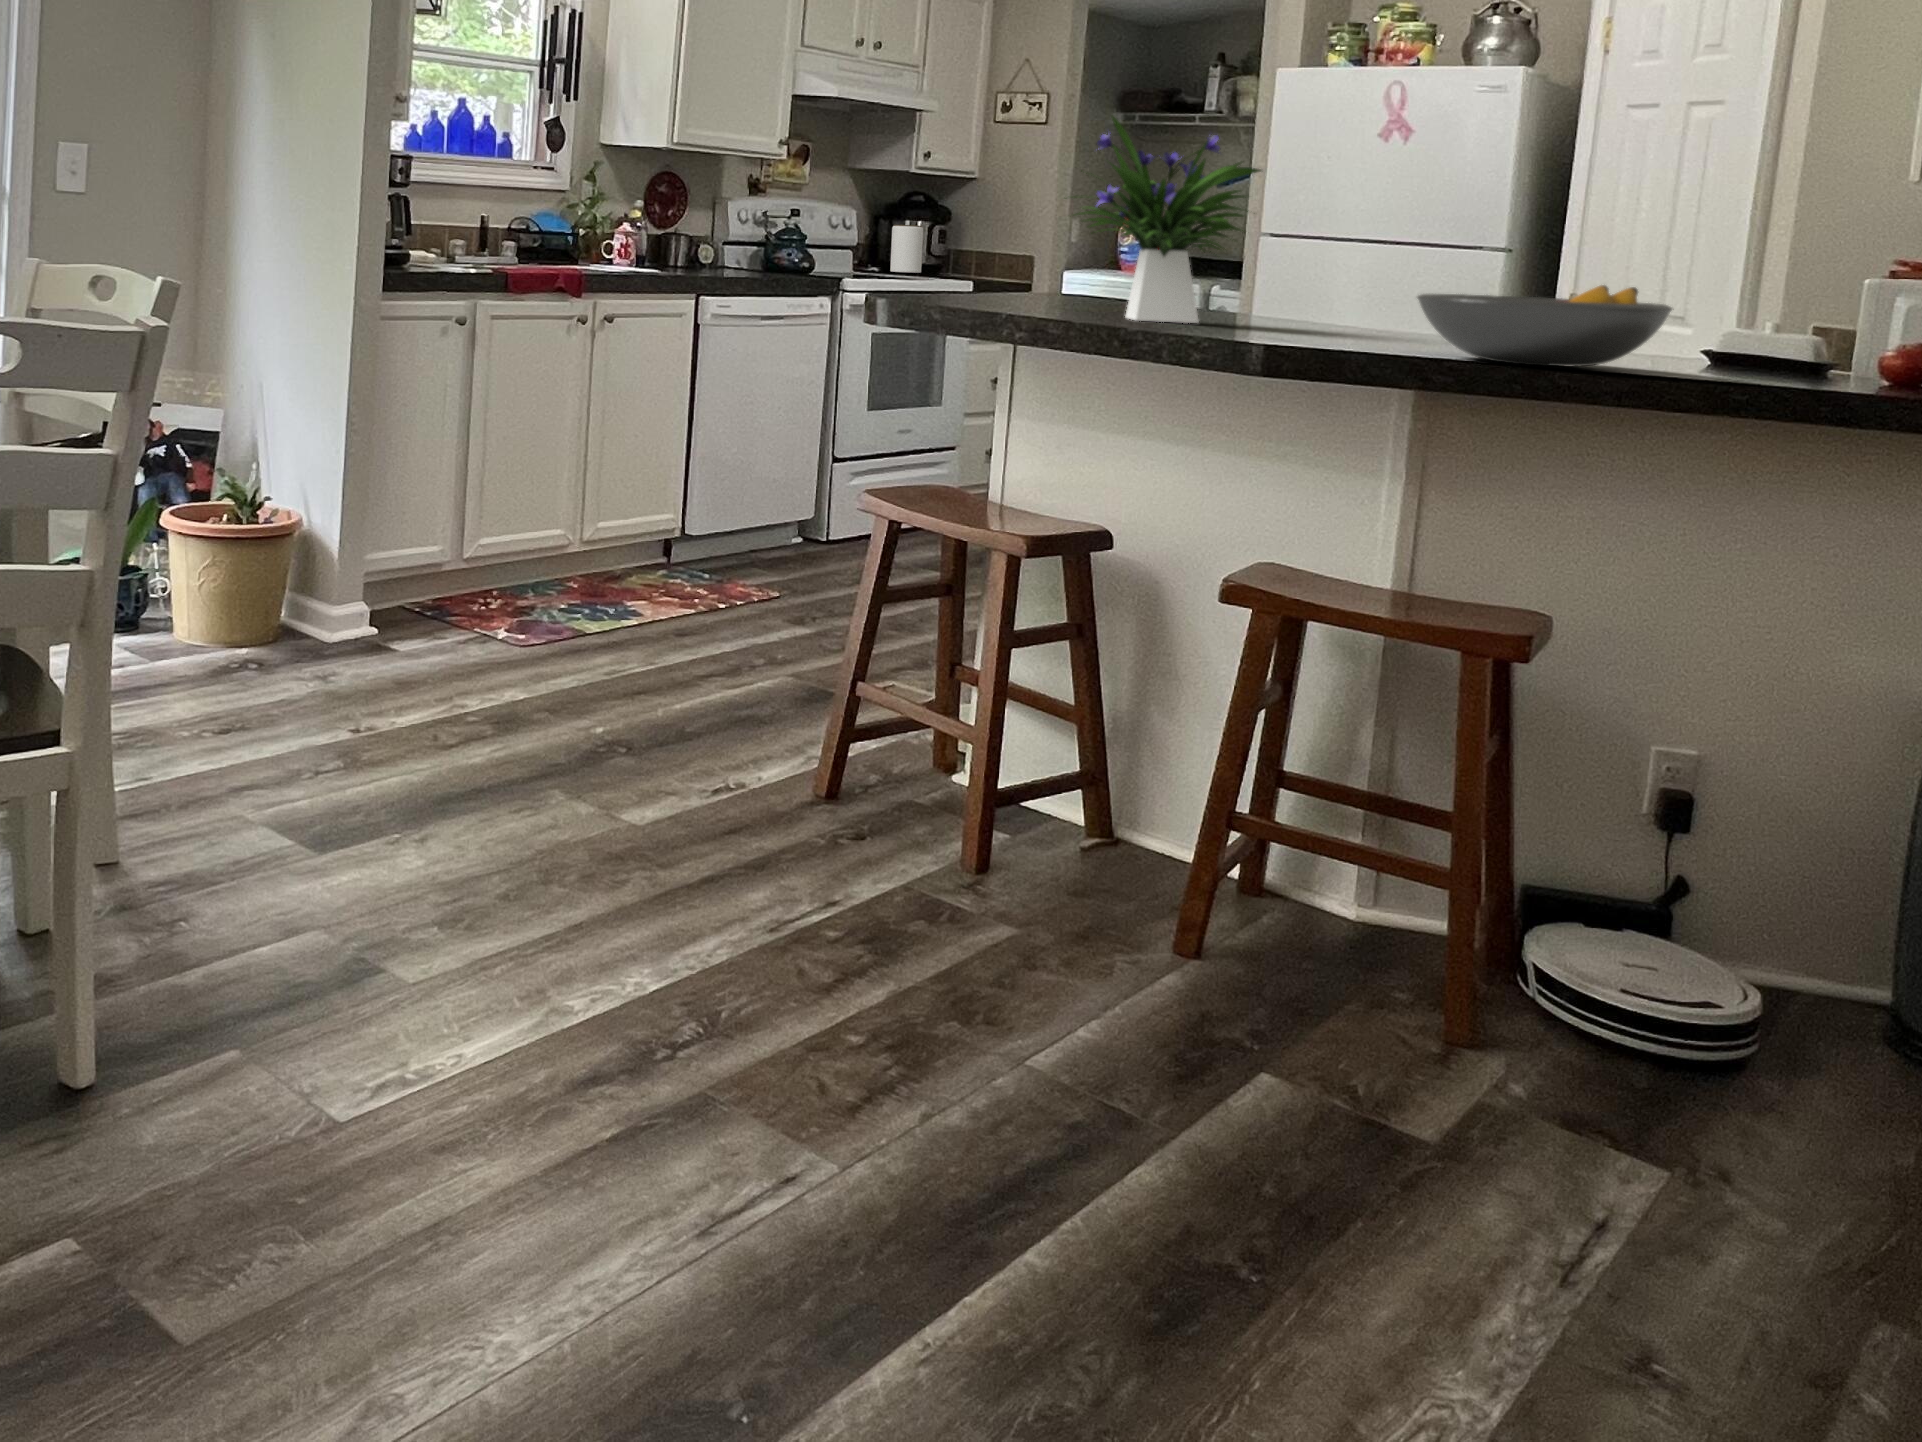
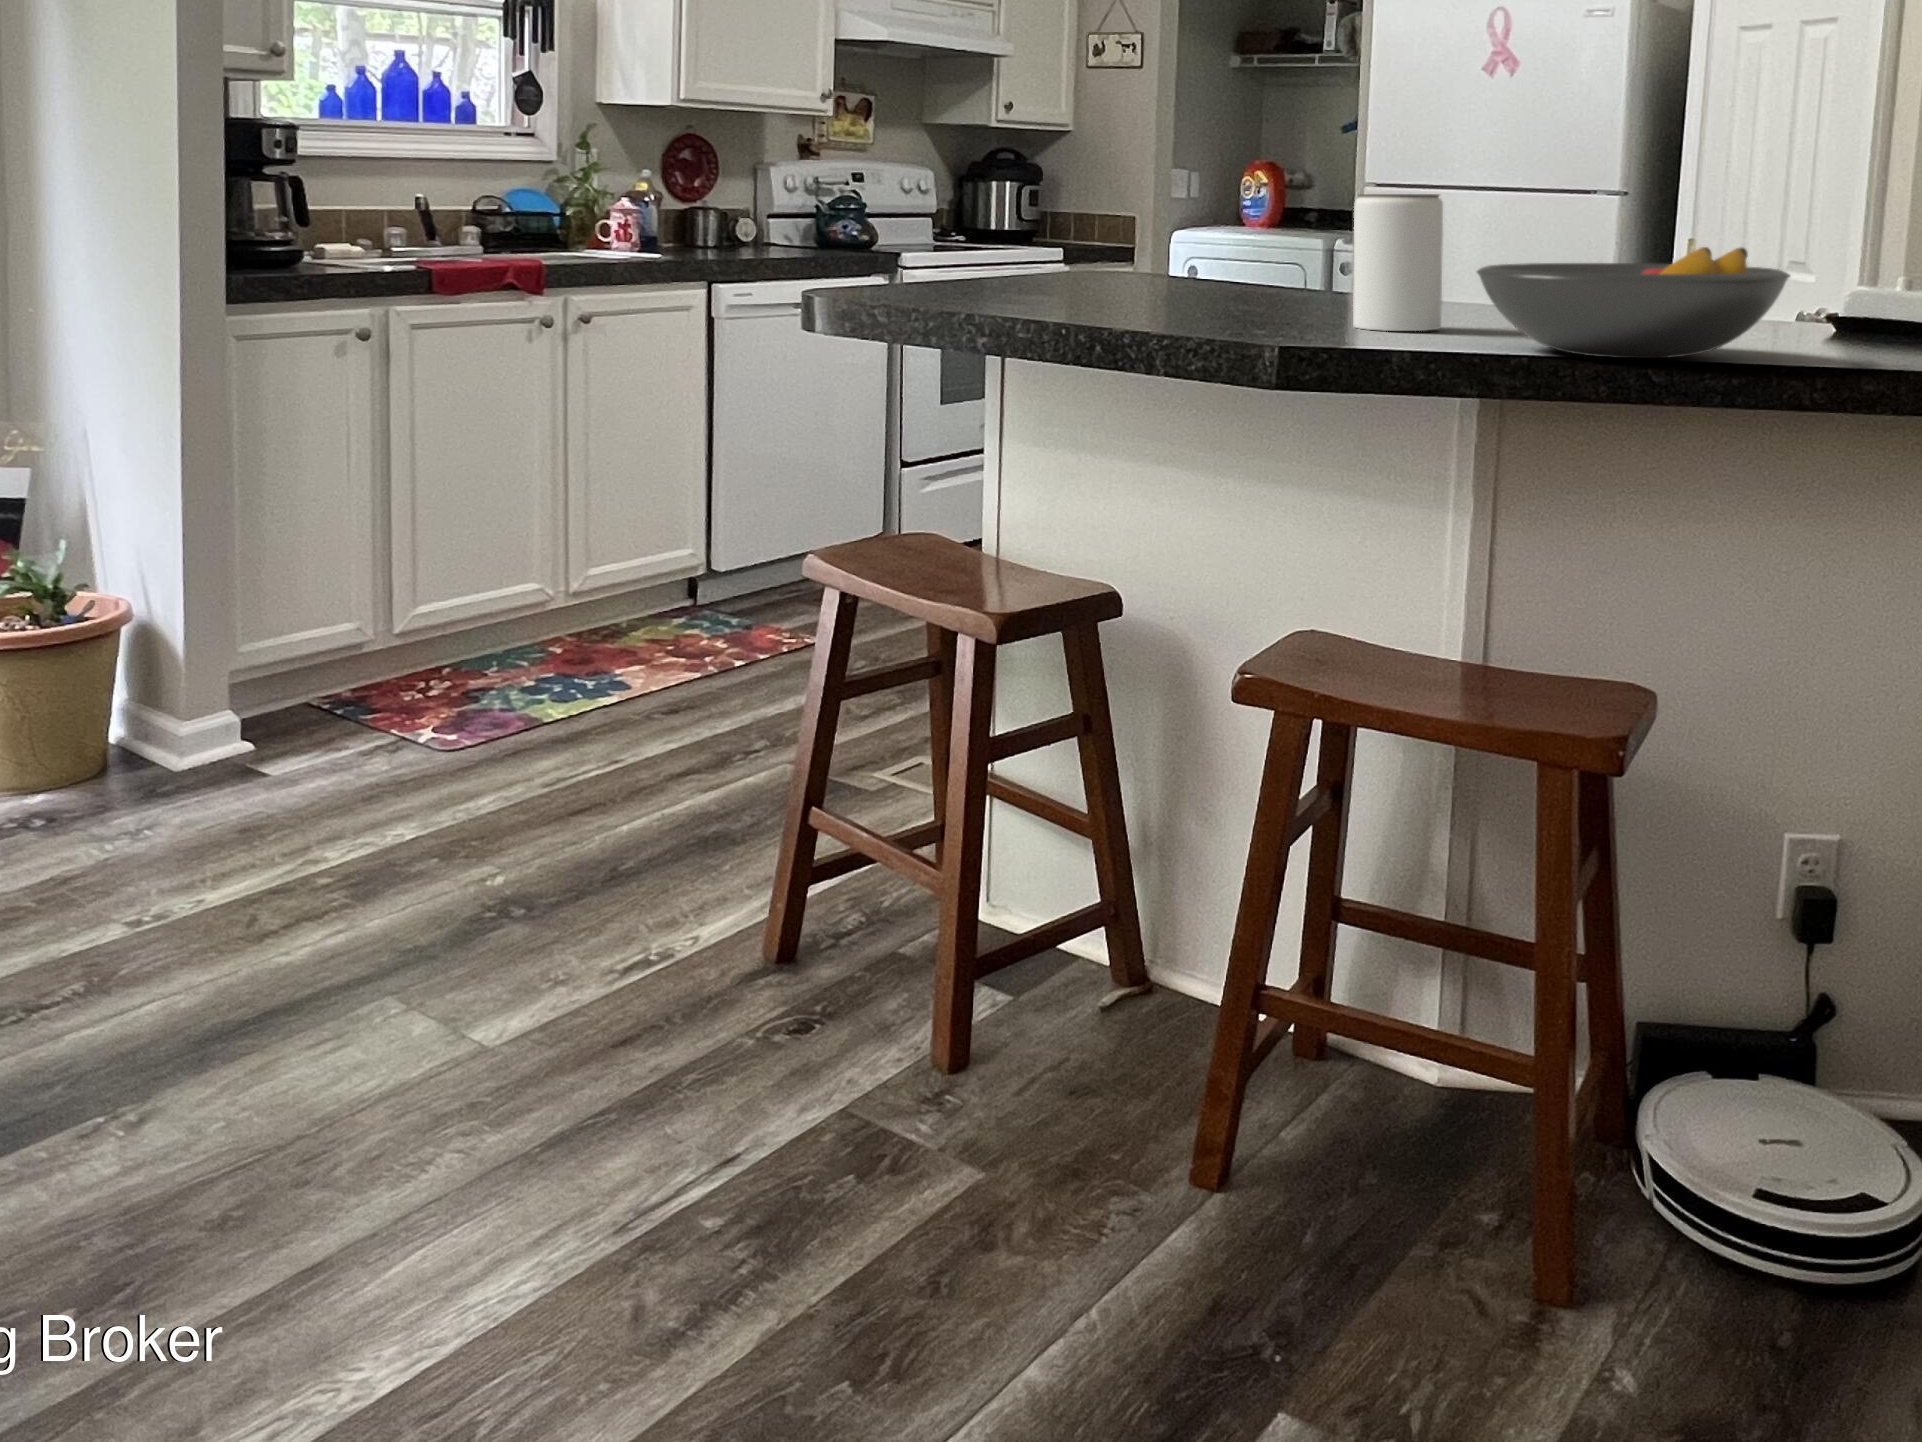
flower arrangement: present [1077,116,1262,323] -> none [1070,42,1314,307]
jar: present [890,225,923,273] -> present [1353,194,1443,331]

